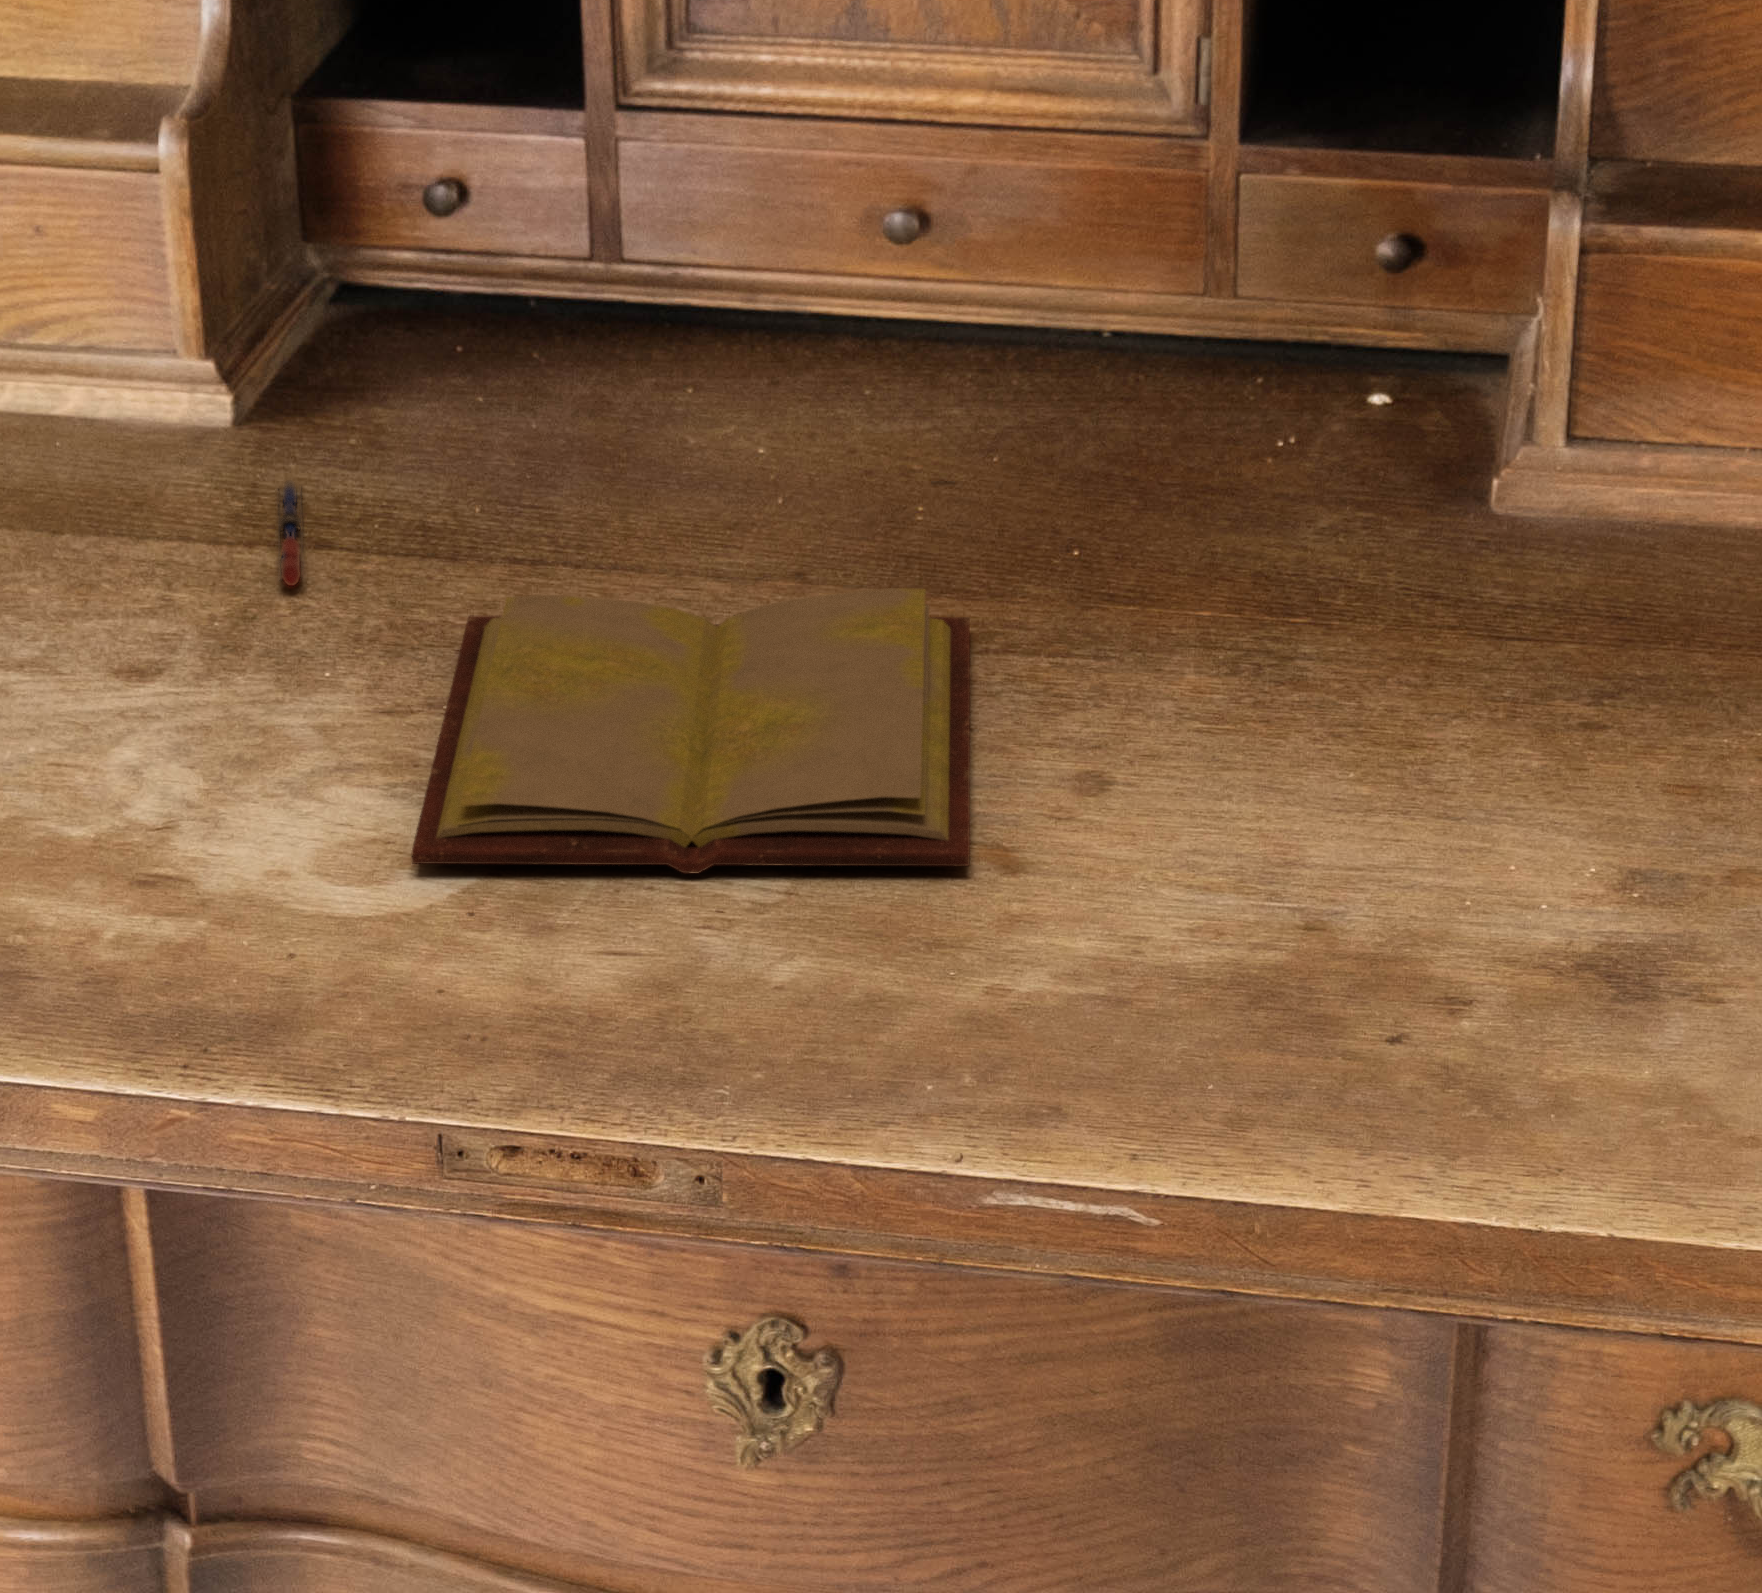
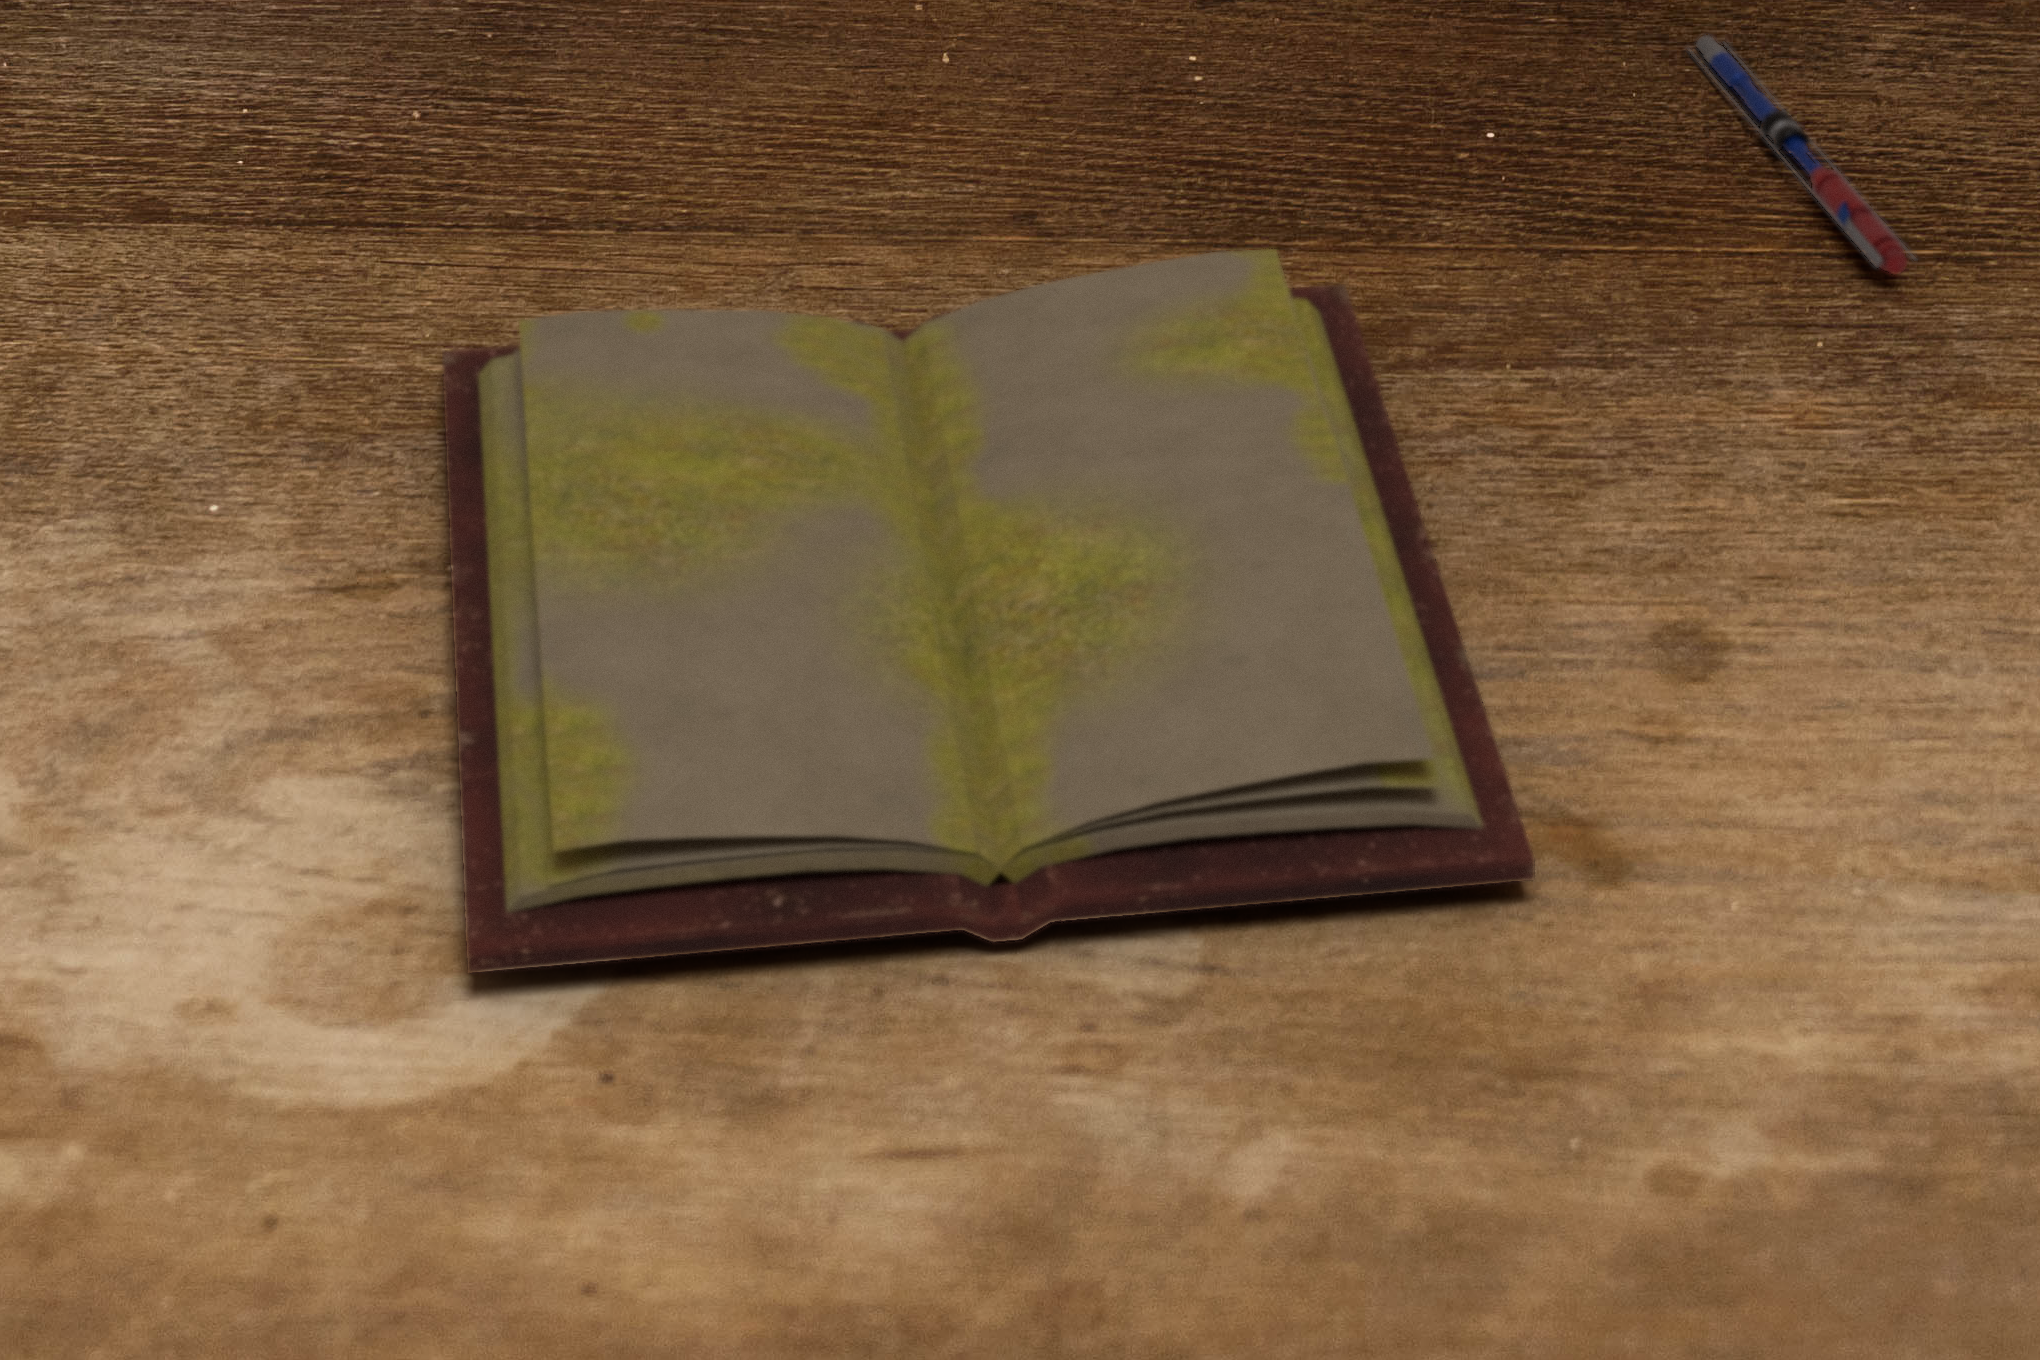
pen: present [277,480,304,586] -> present [1696,35,1908,274]

